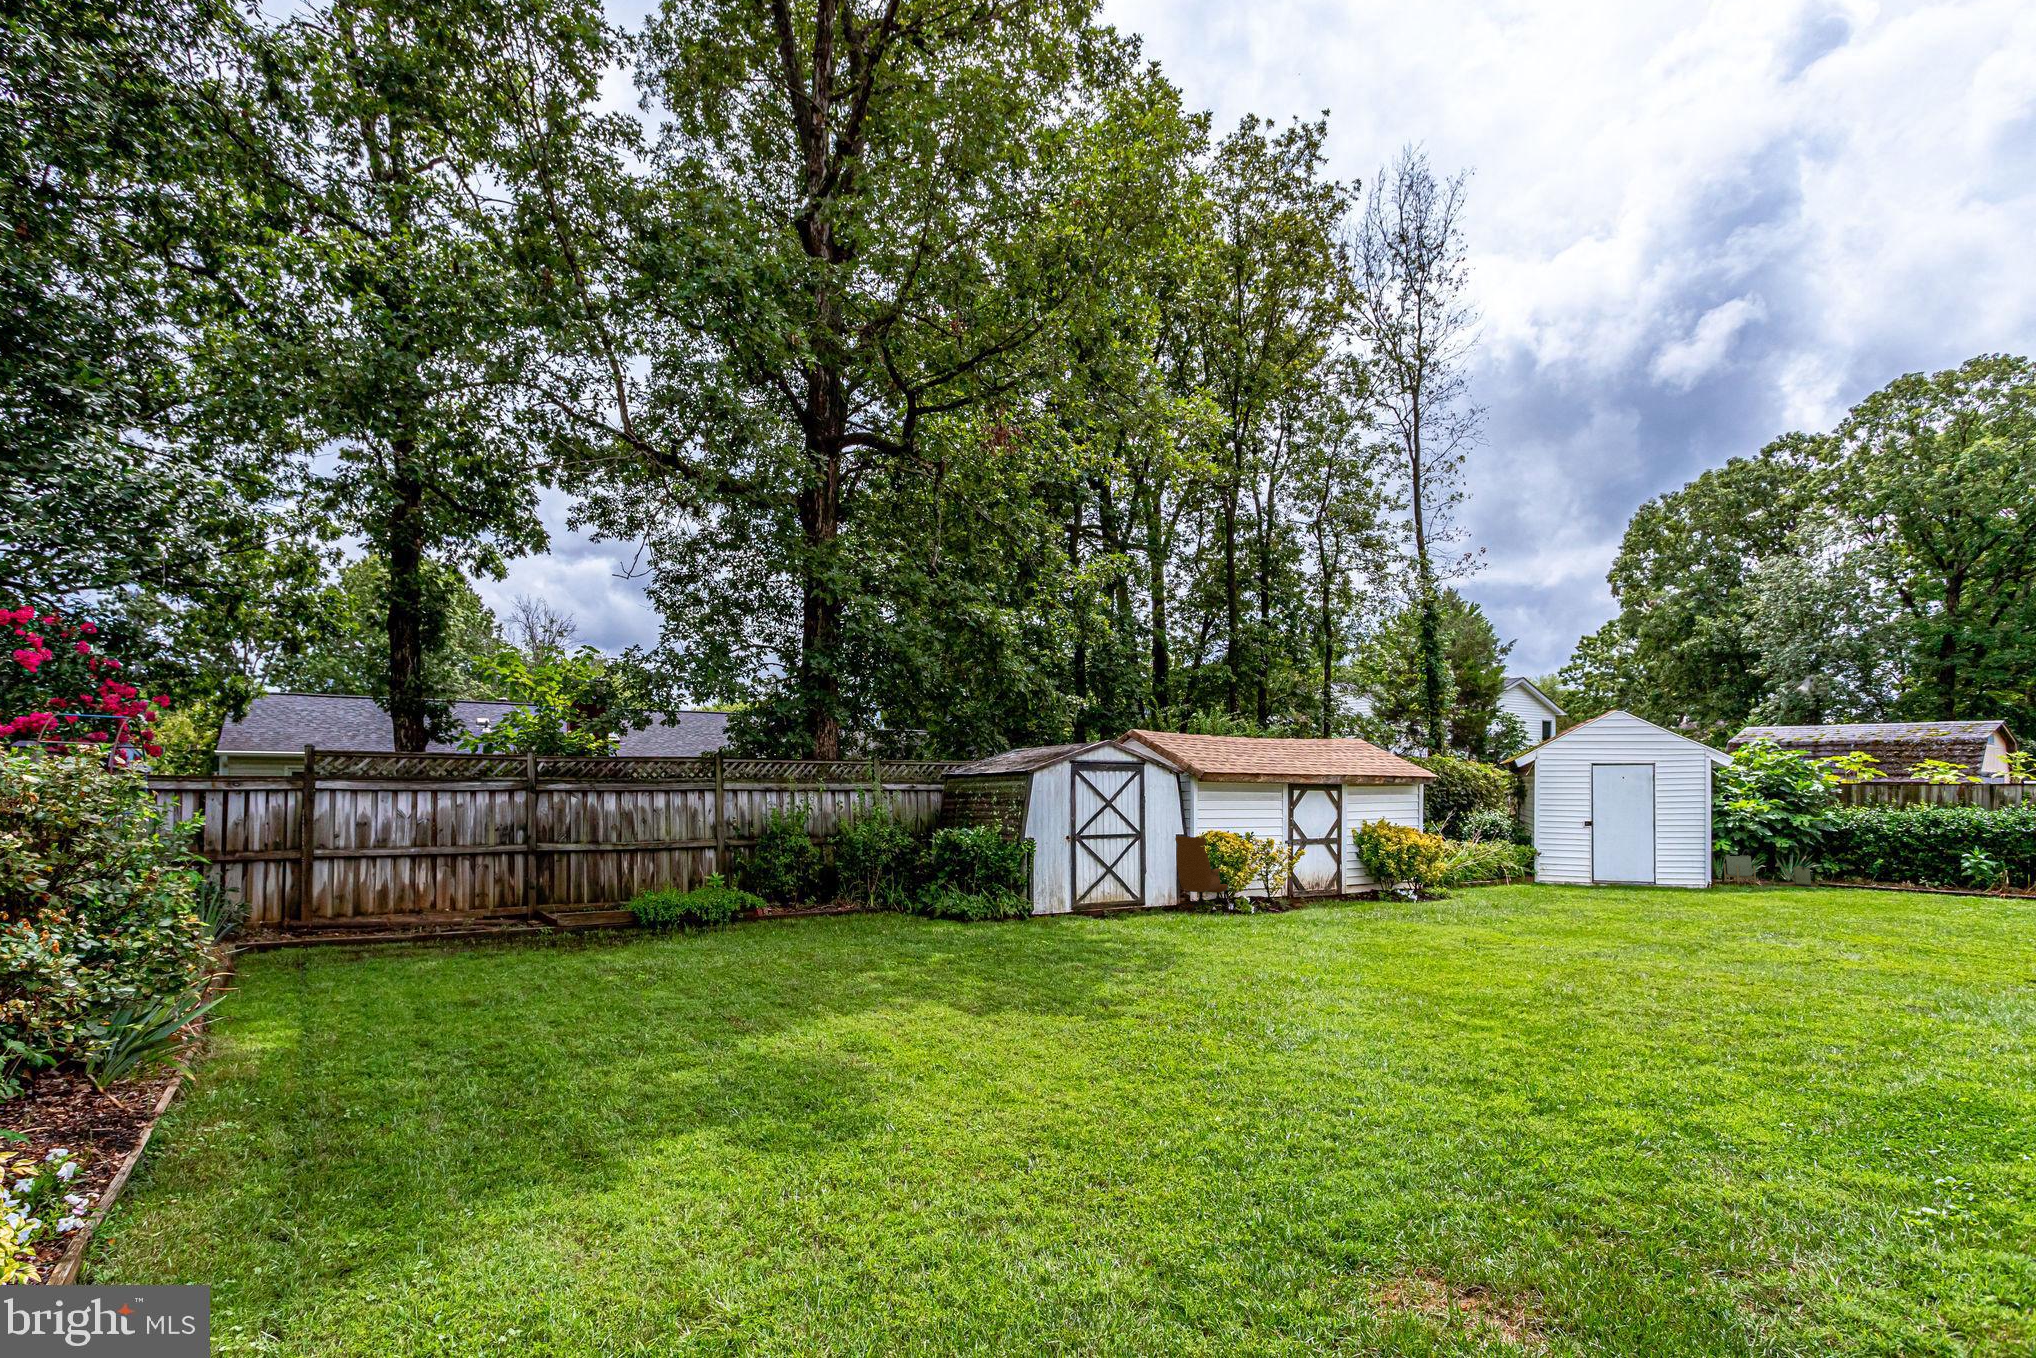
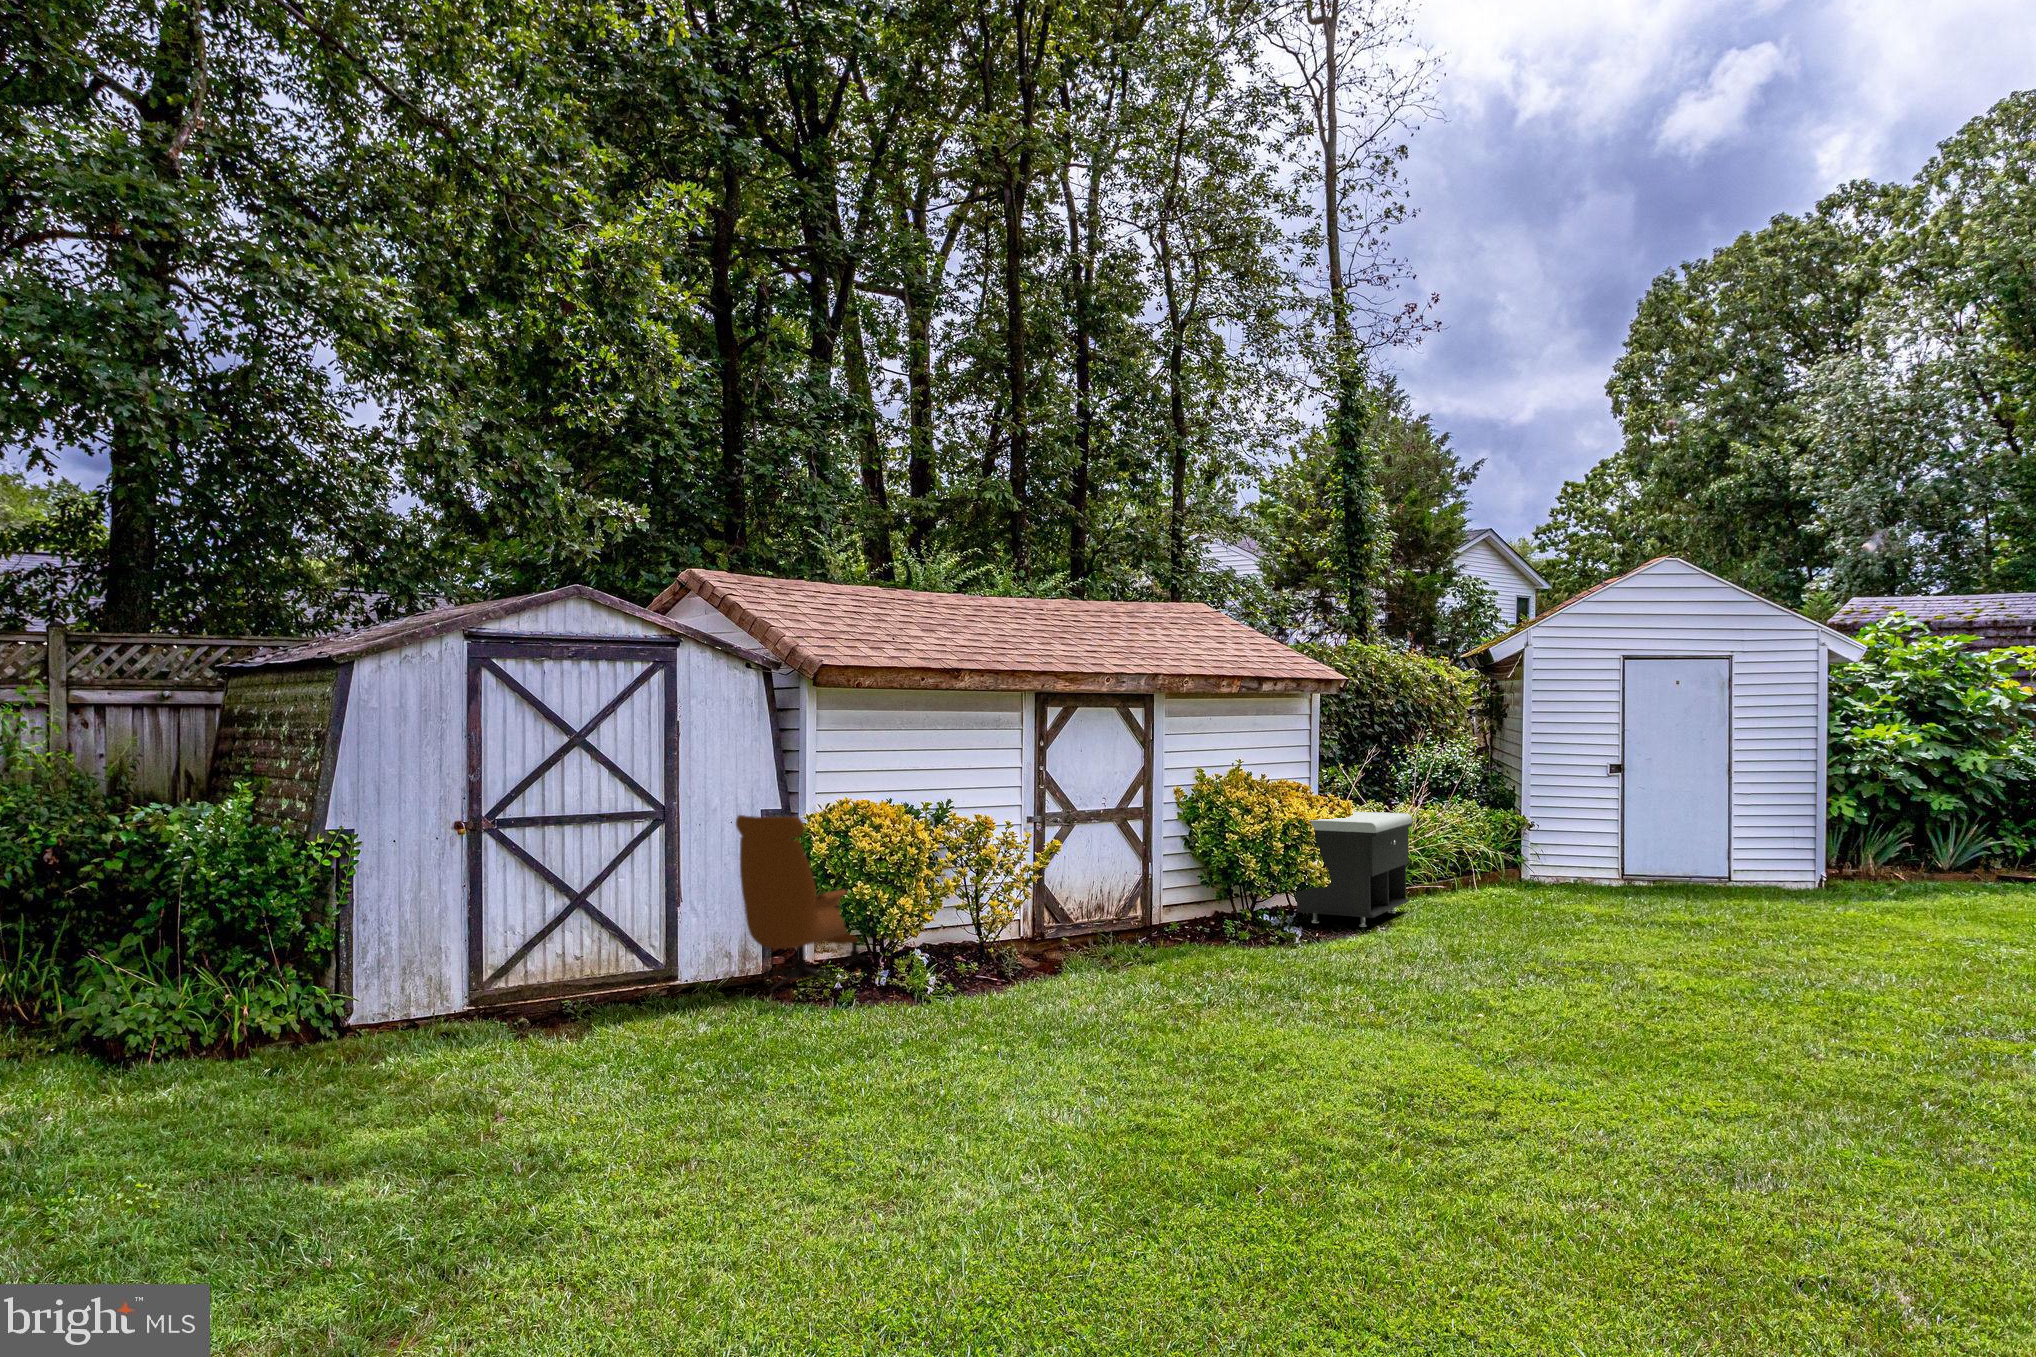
storage bench: none [1415,841,1474,897] -> present [1297,812,1412,927]
planter: present [1724,855,1756,884] -> none [1837,823,1890,874]
watering can: present [1775,861,1811,886] -> none [1922,830,1984,876]

